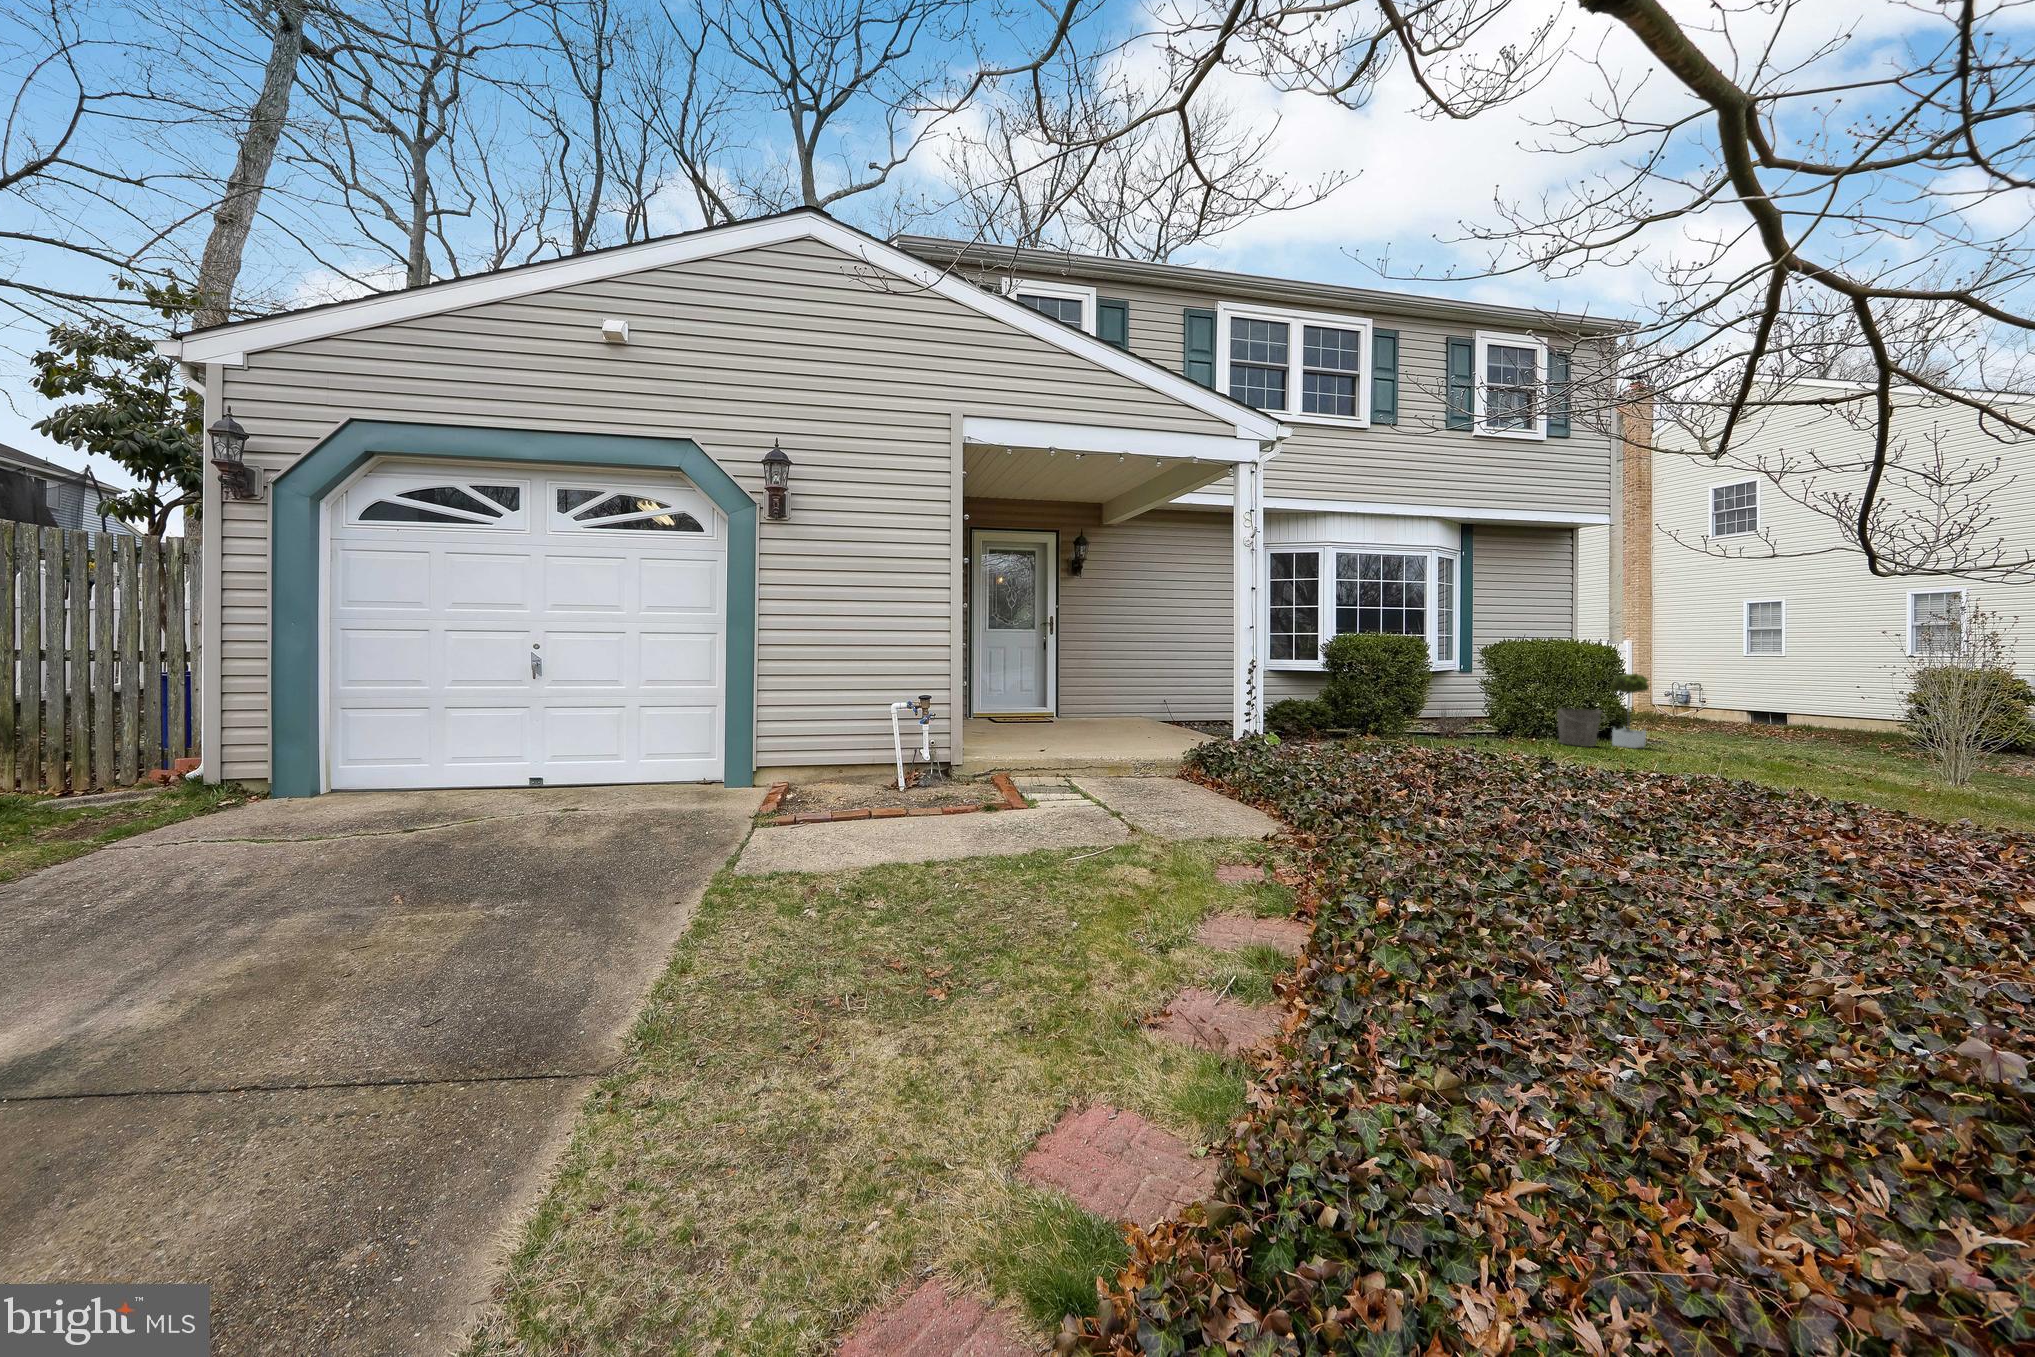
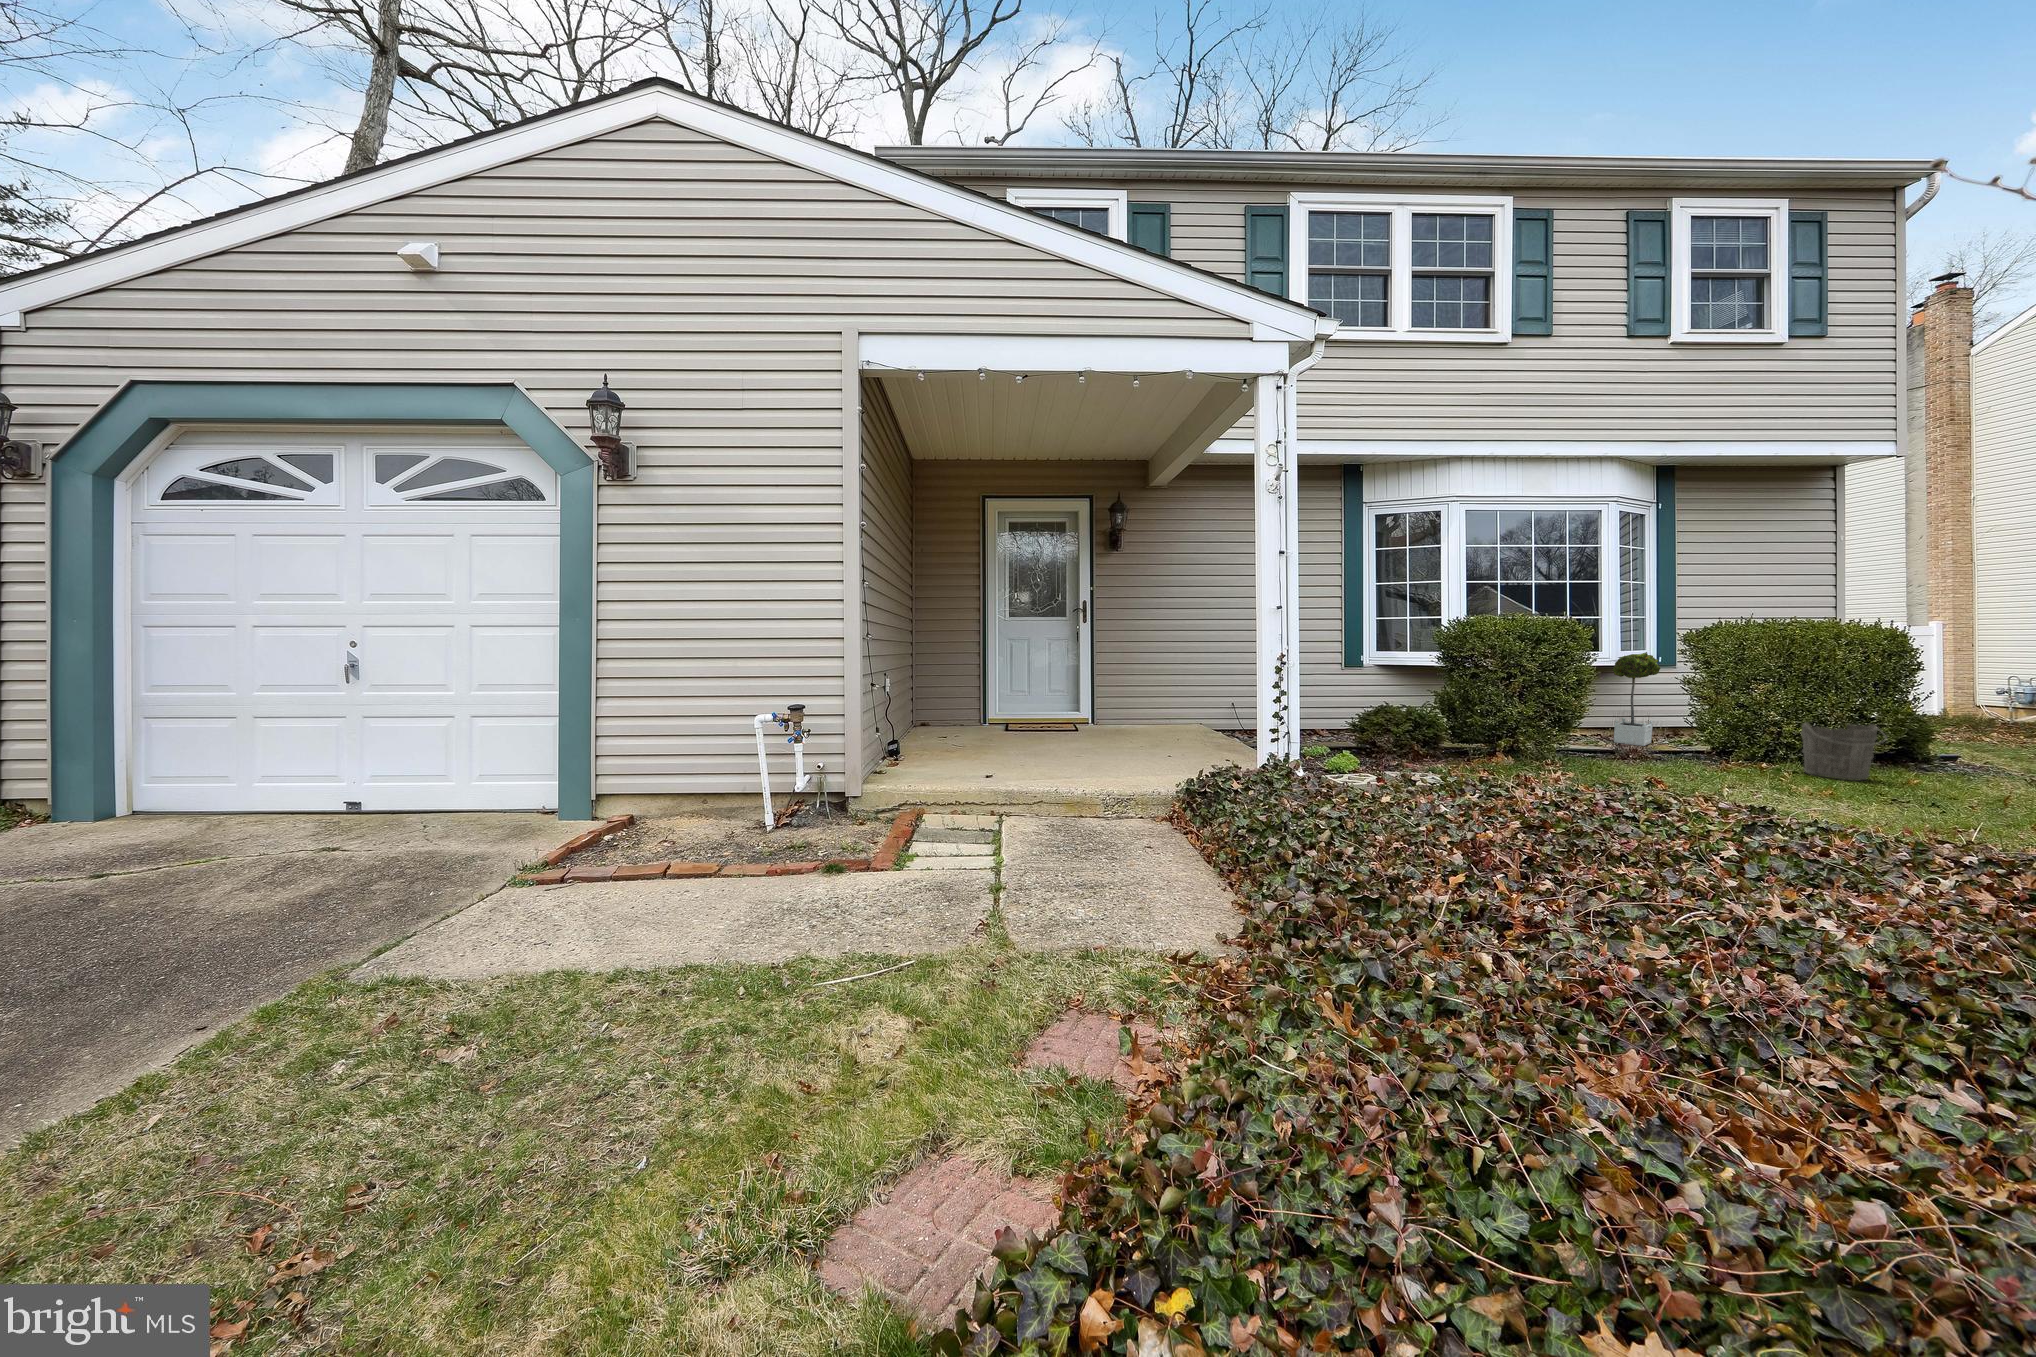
potted tree: present [1611,673,1649,748] -> present [1613,652,1660,746]

